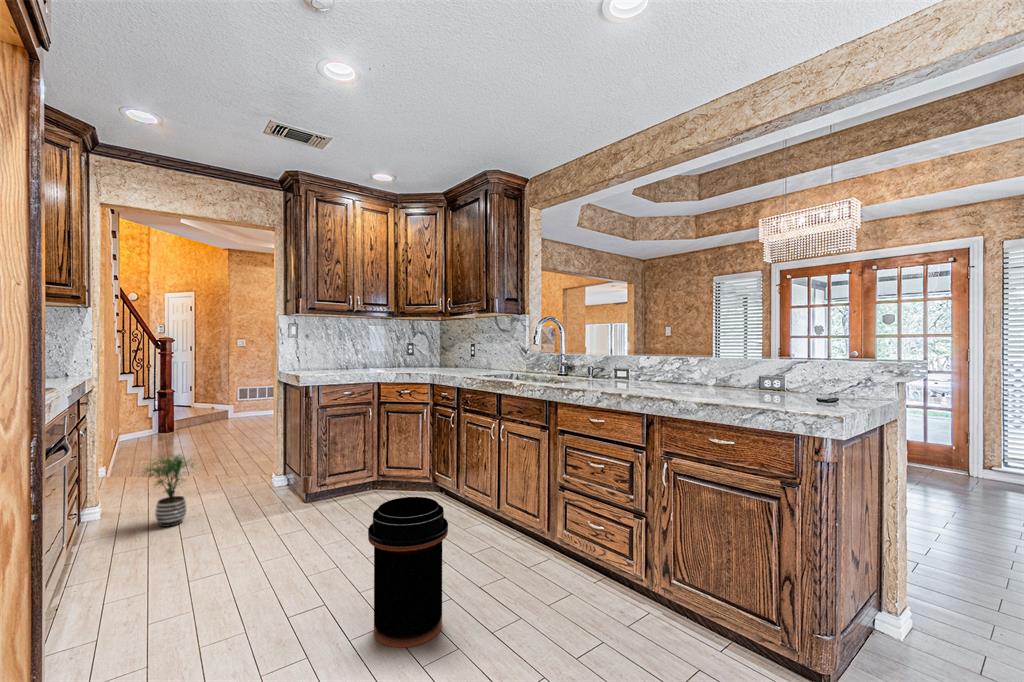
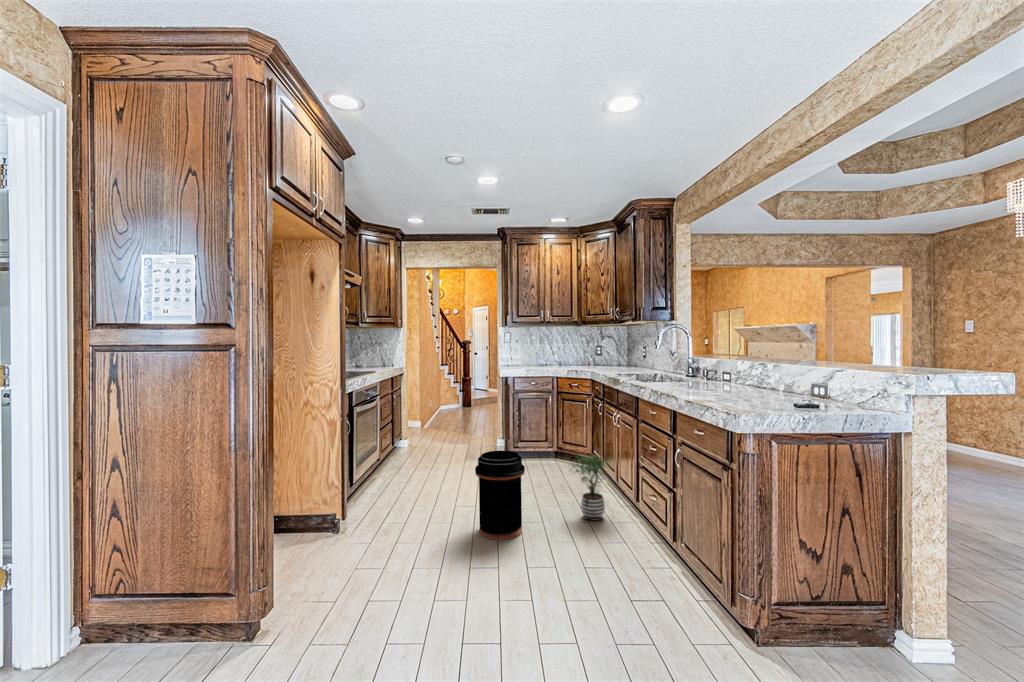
potted plant: present [144,455,193,527] -> present [569,455,609,521]

